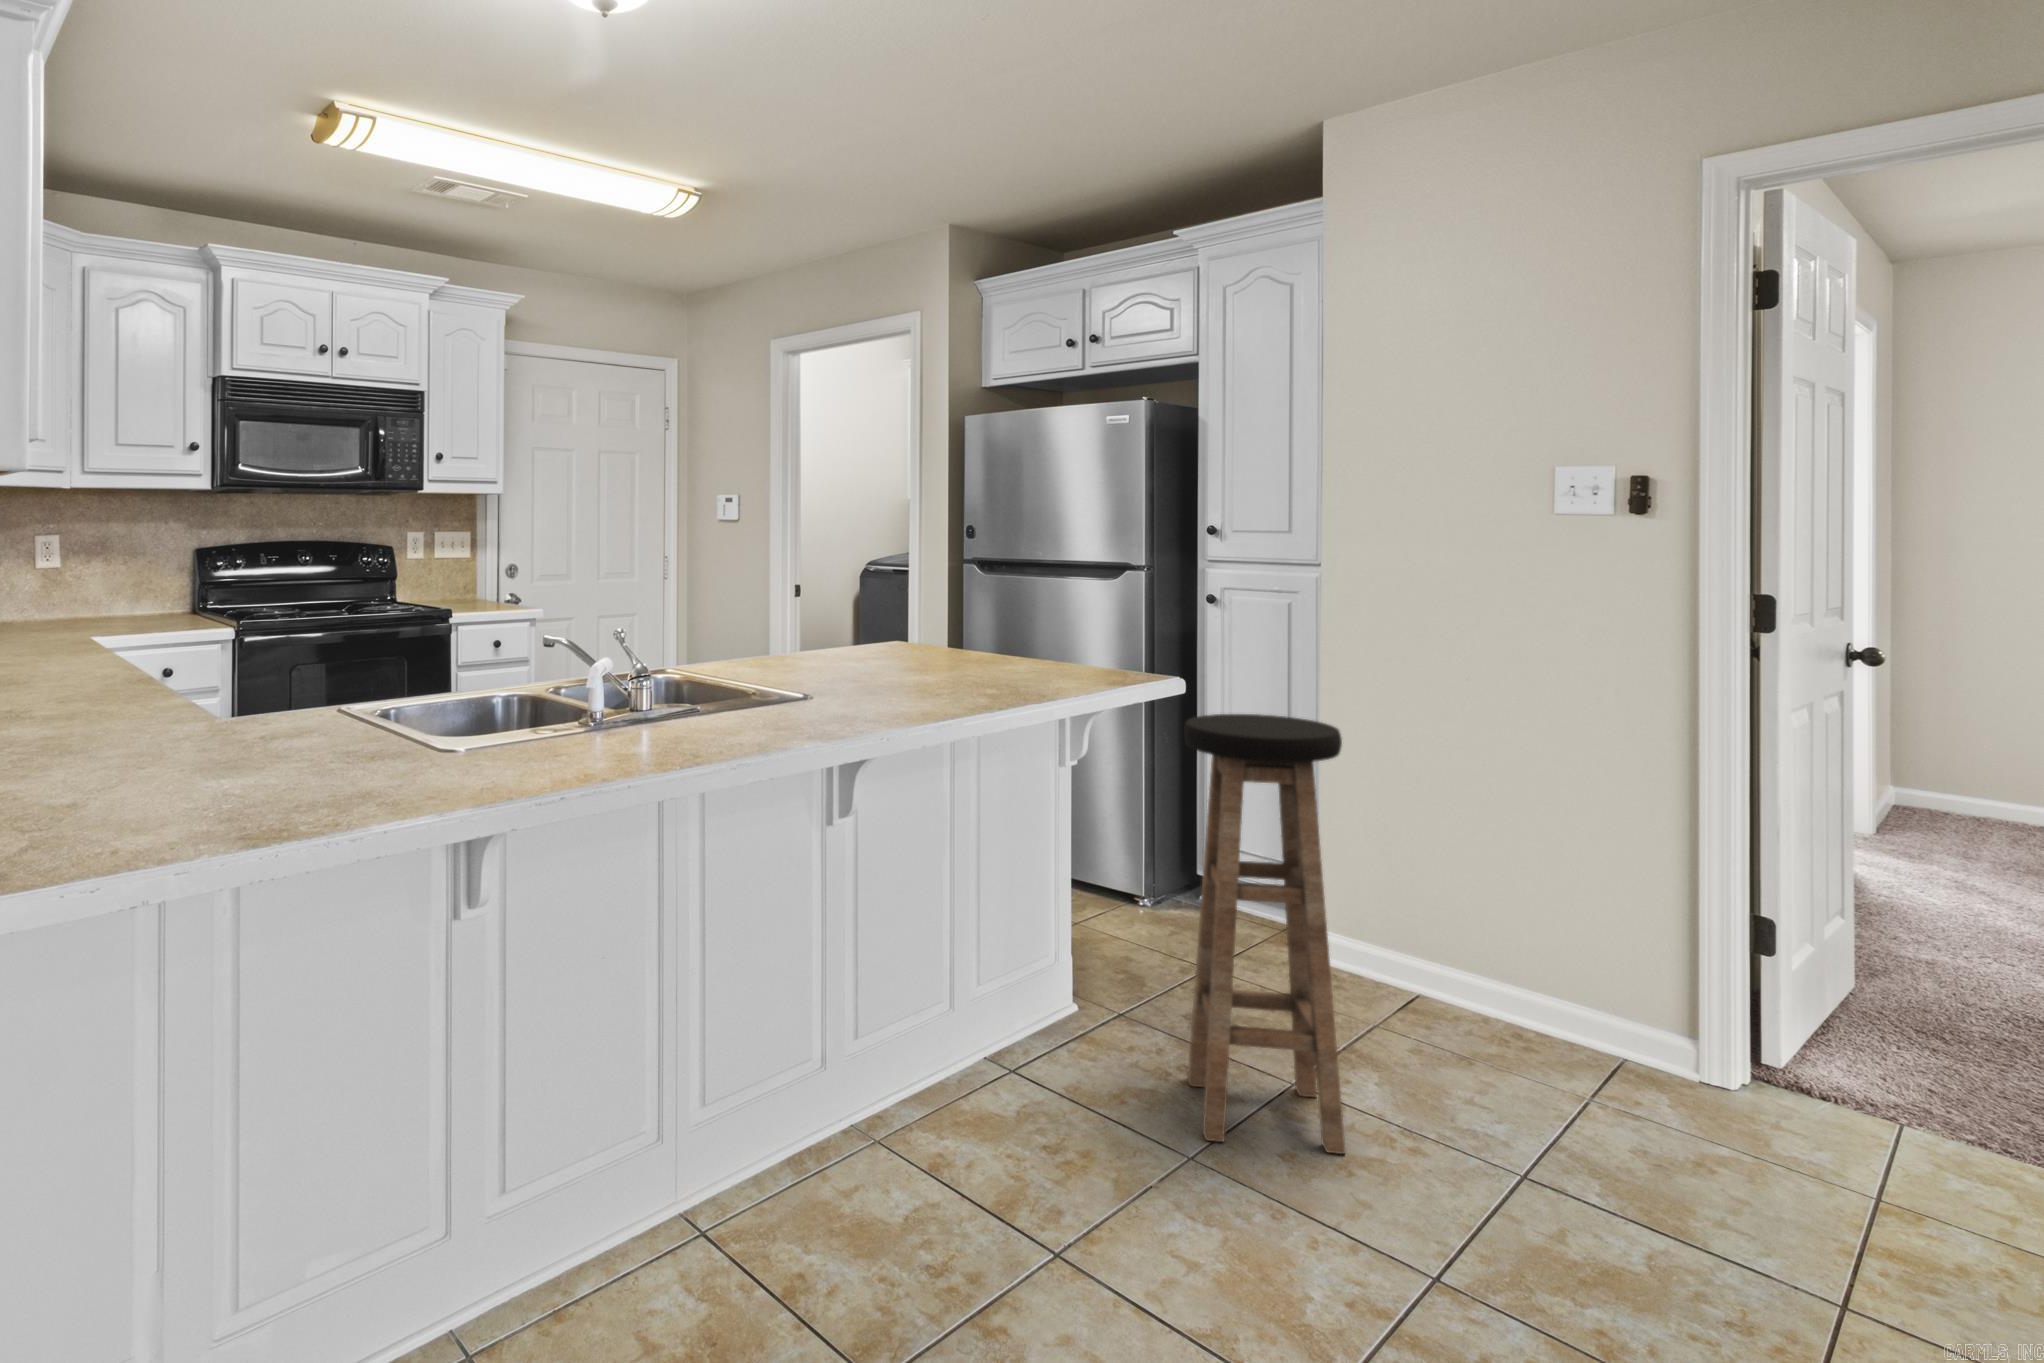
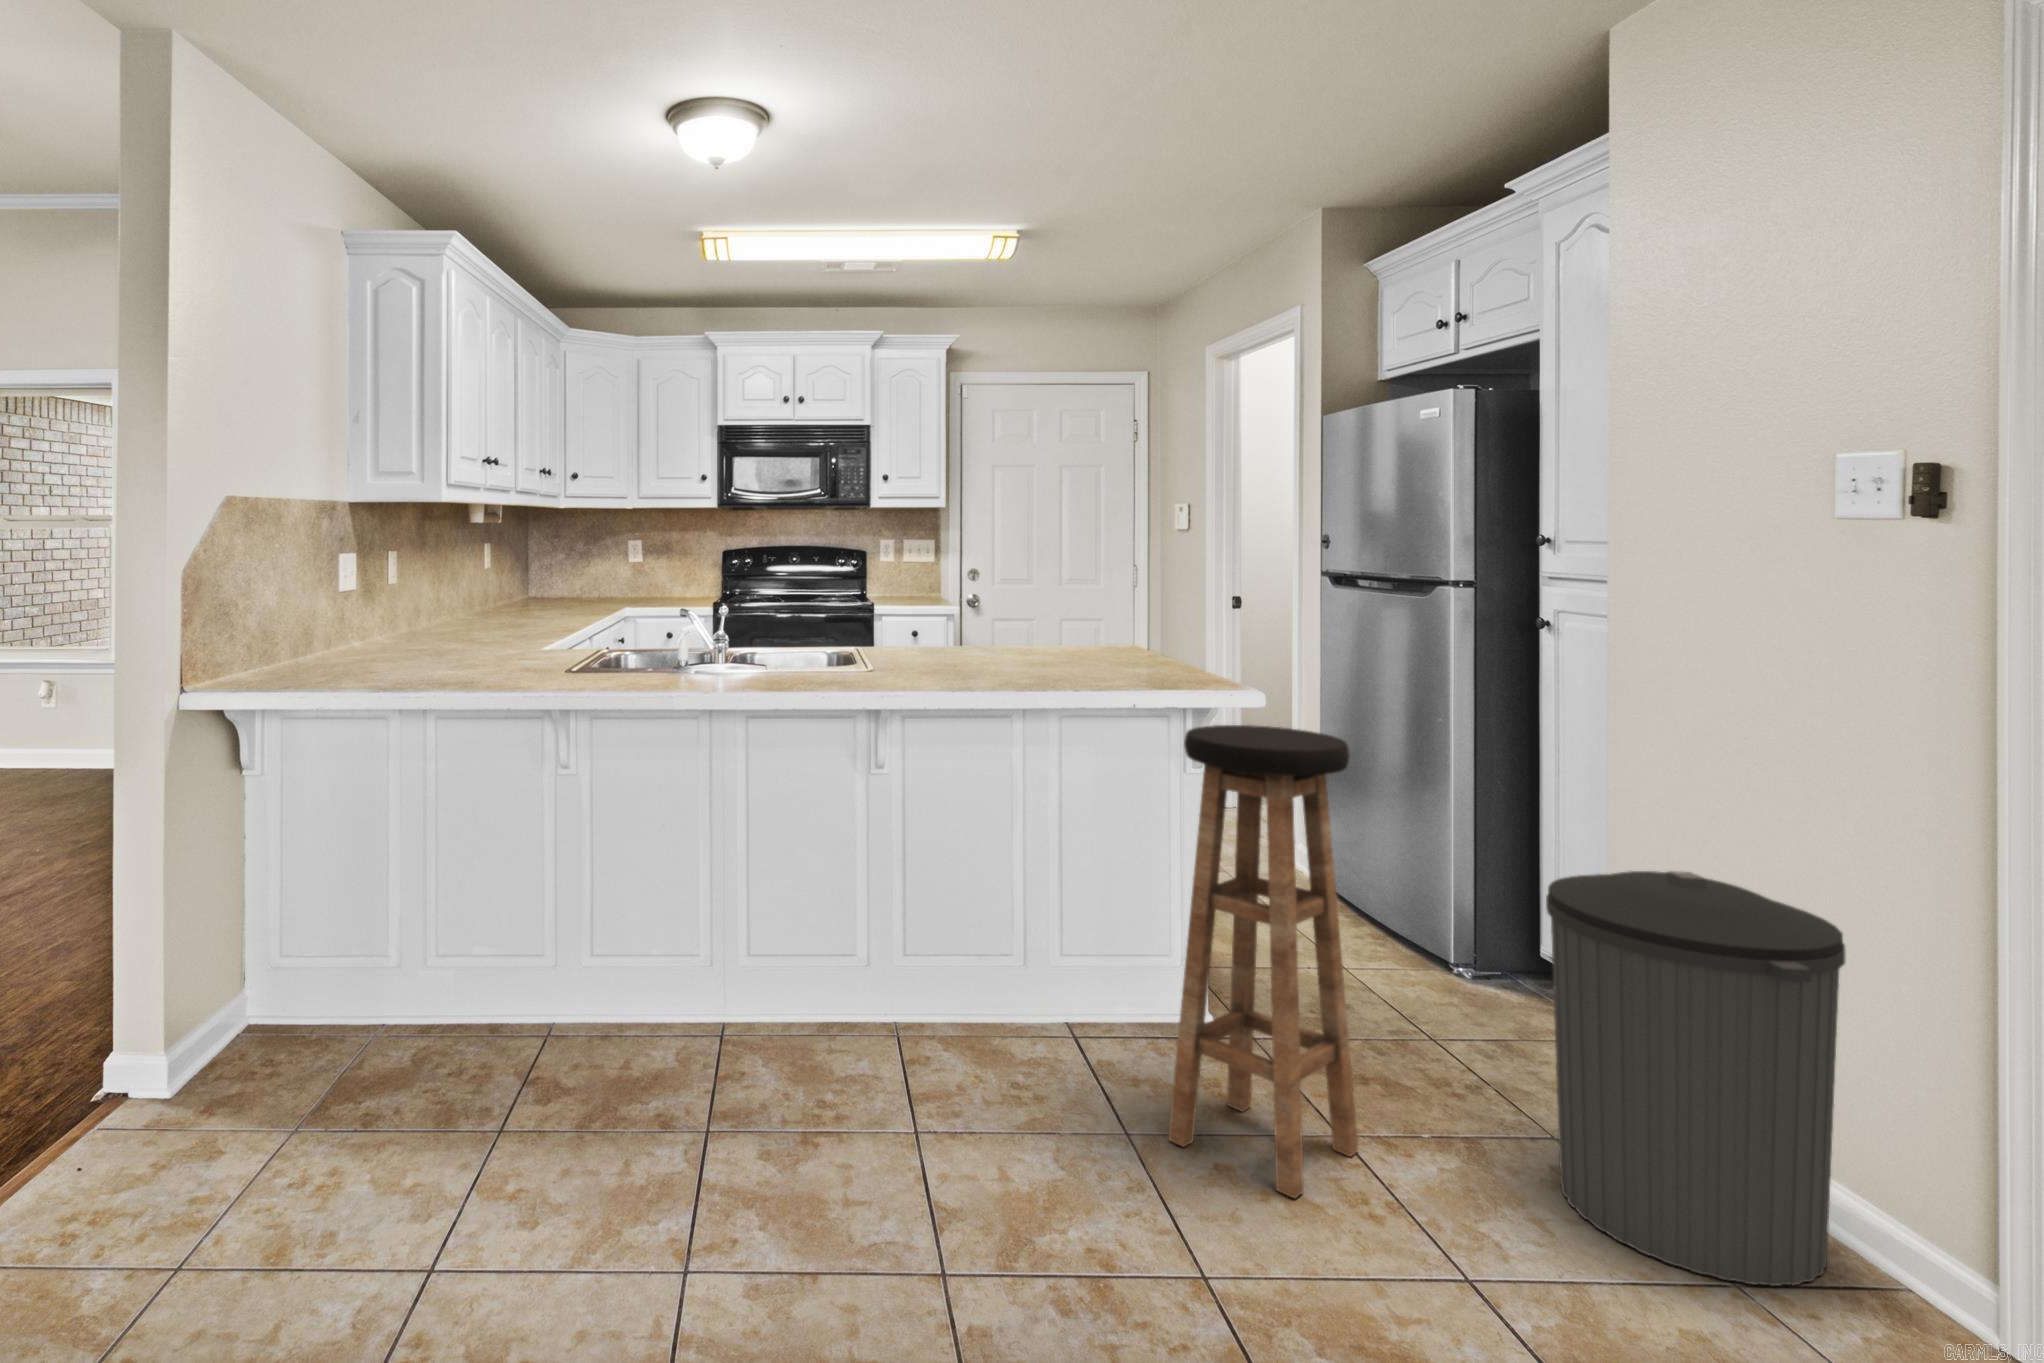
trash can: none [1398,791,1633,1100] -> present [1546,871,1845,1286]

